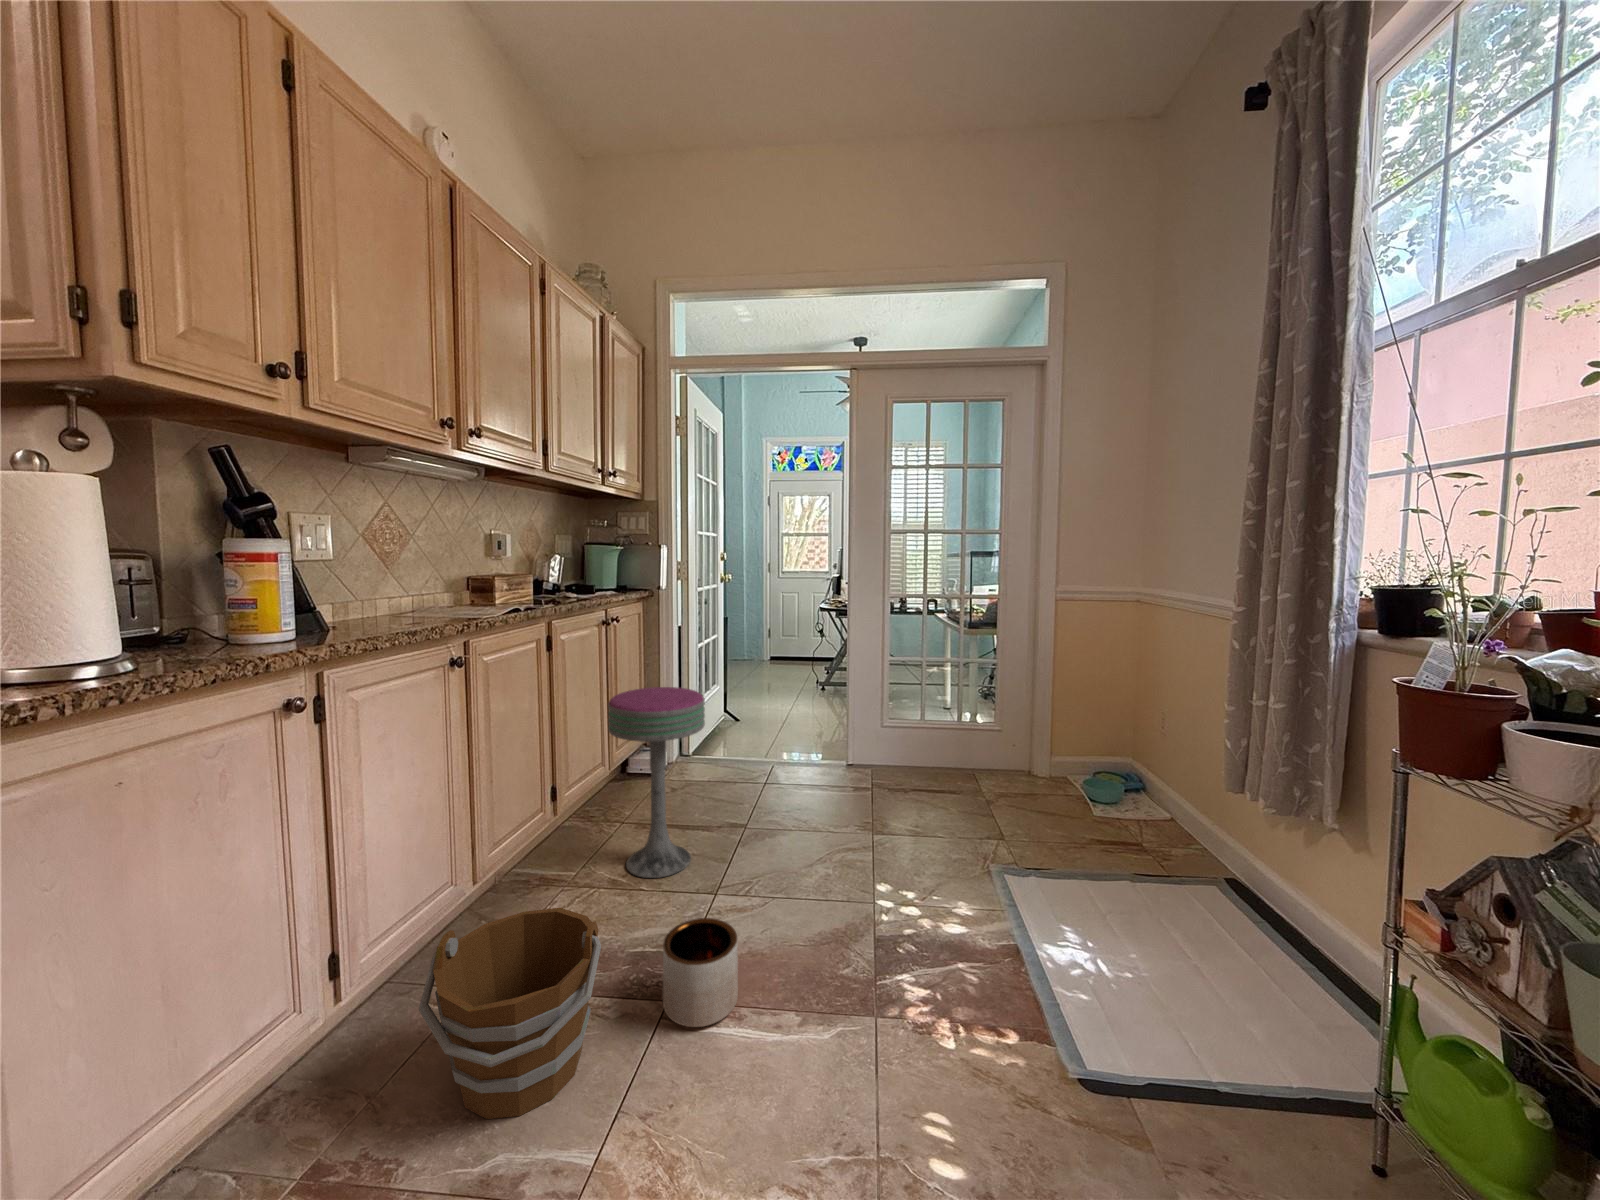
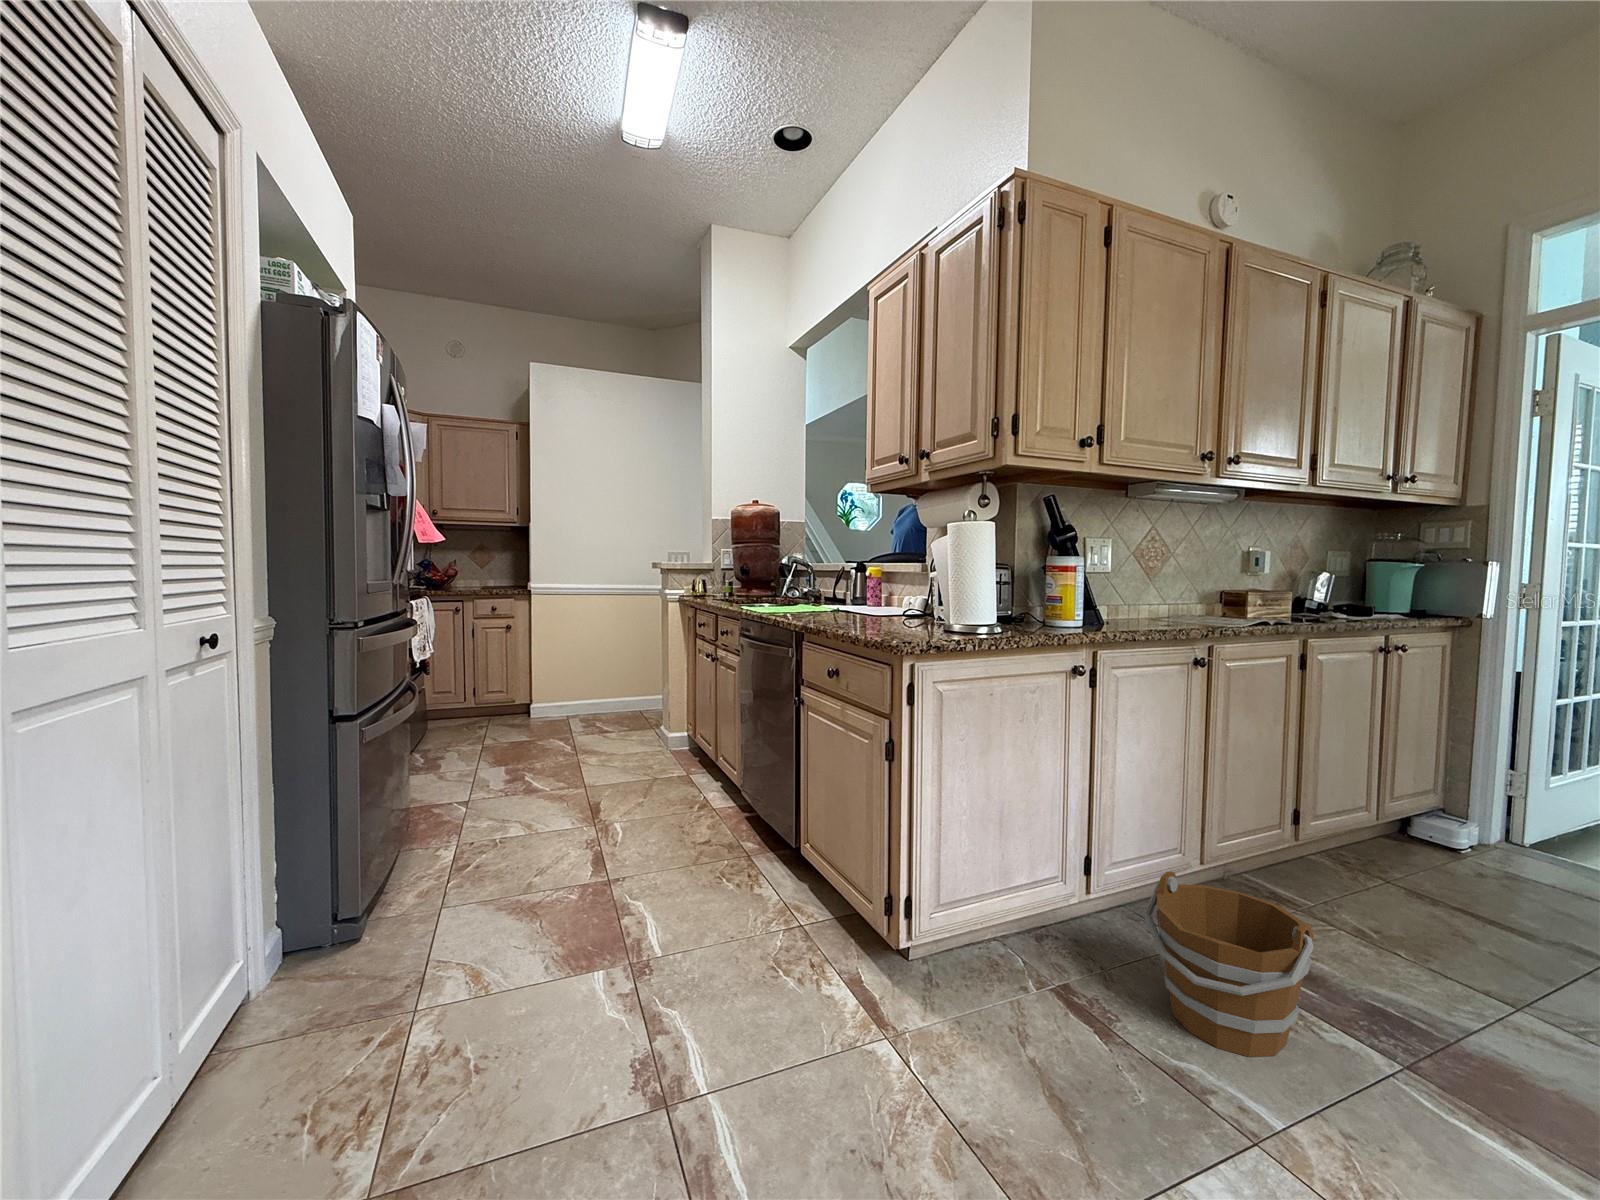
bar stool: present [608,687,705,878] -> none [1367,731,1533,972]
planter: present [663,918,738,1027] -> none [1397,995,1525,1131]

